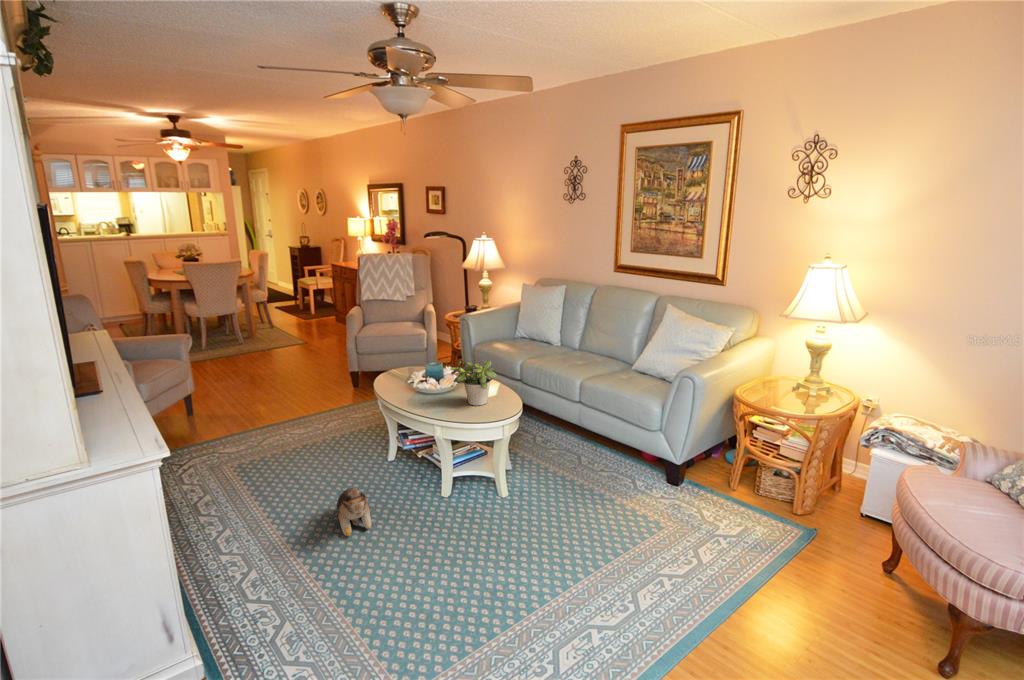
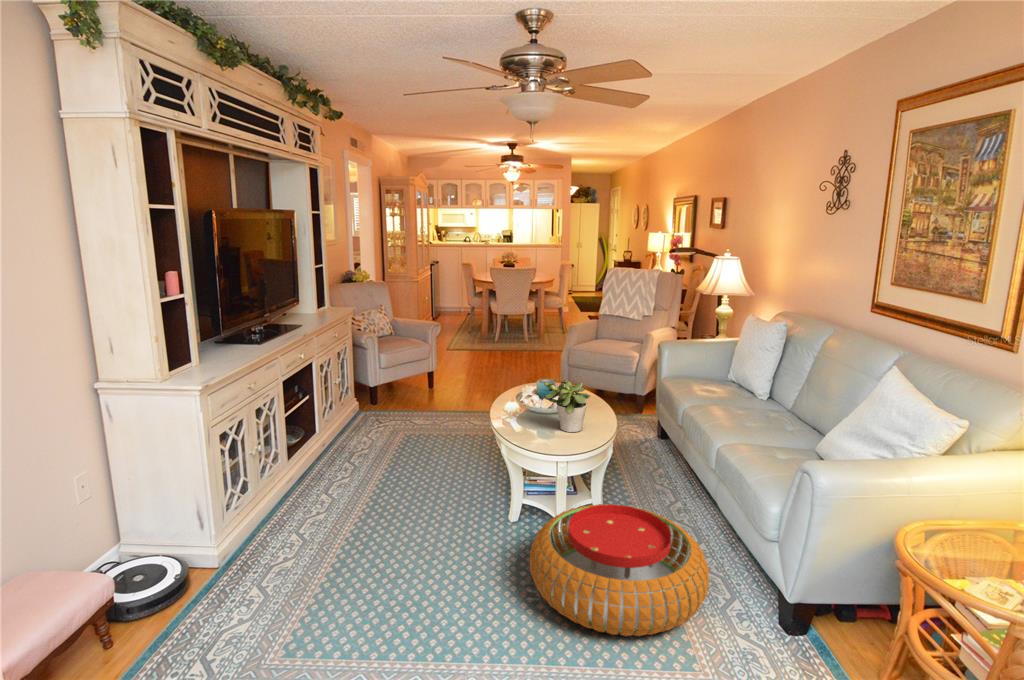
pouf: none [501,447,643,547] -> present [530,504,709,636]
plush toy: present [337,488,371,536] -> none [391,470,437,516]

